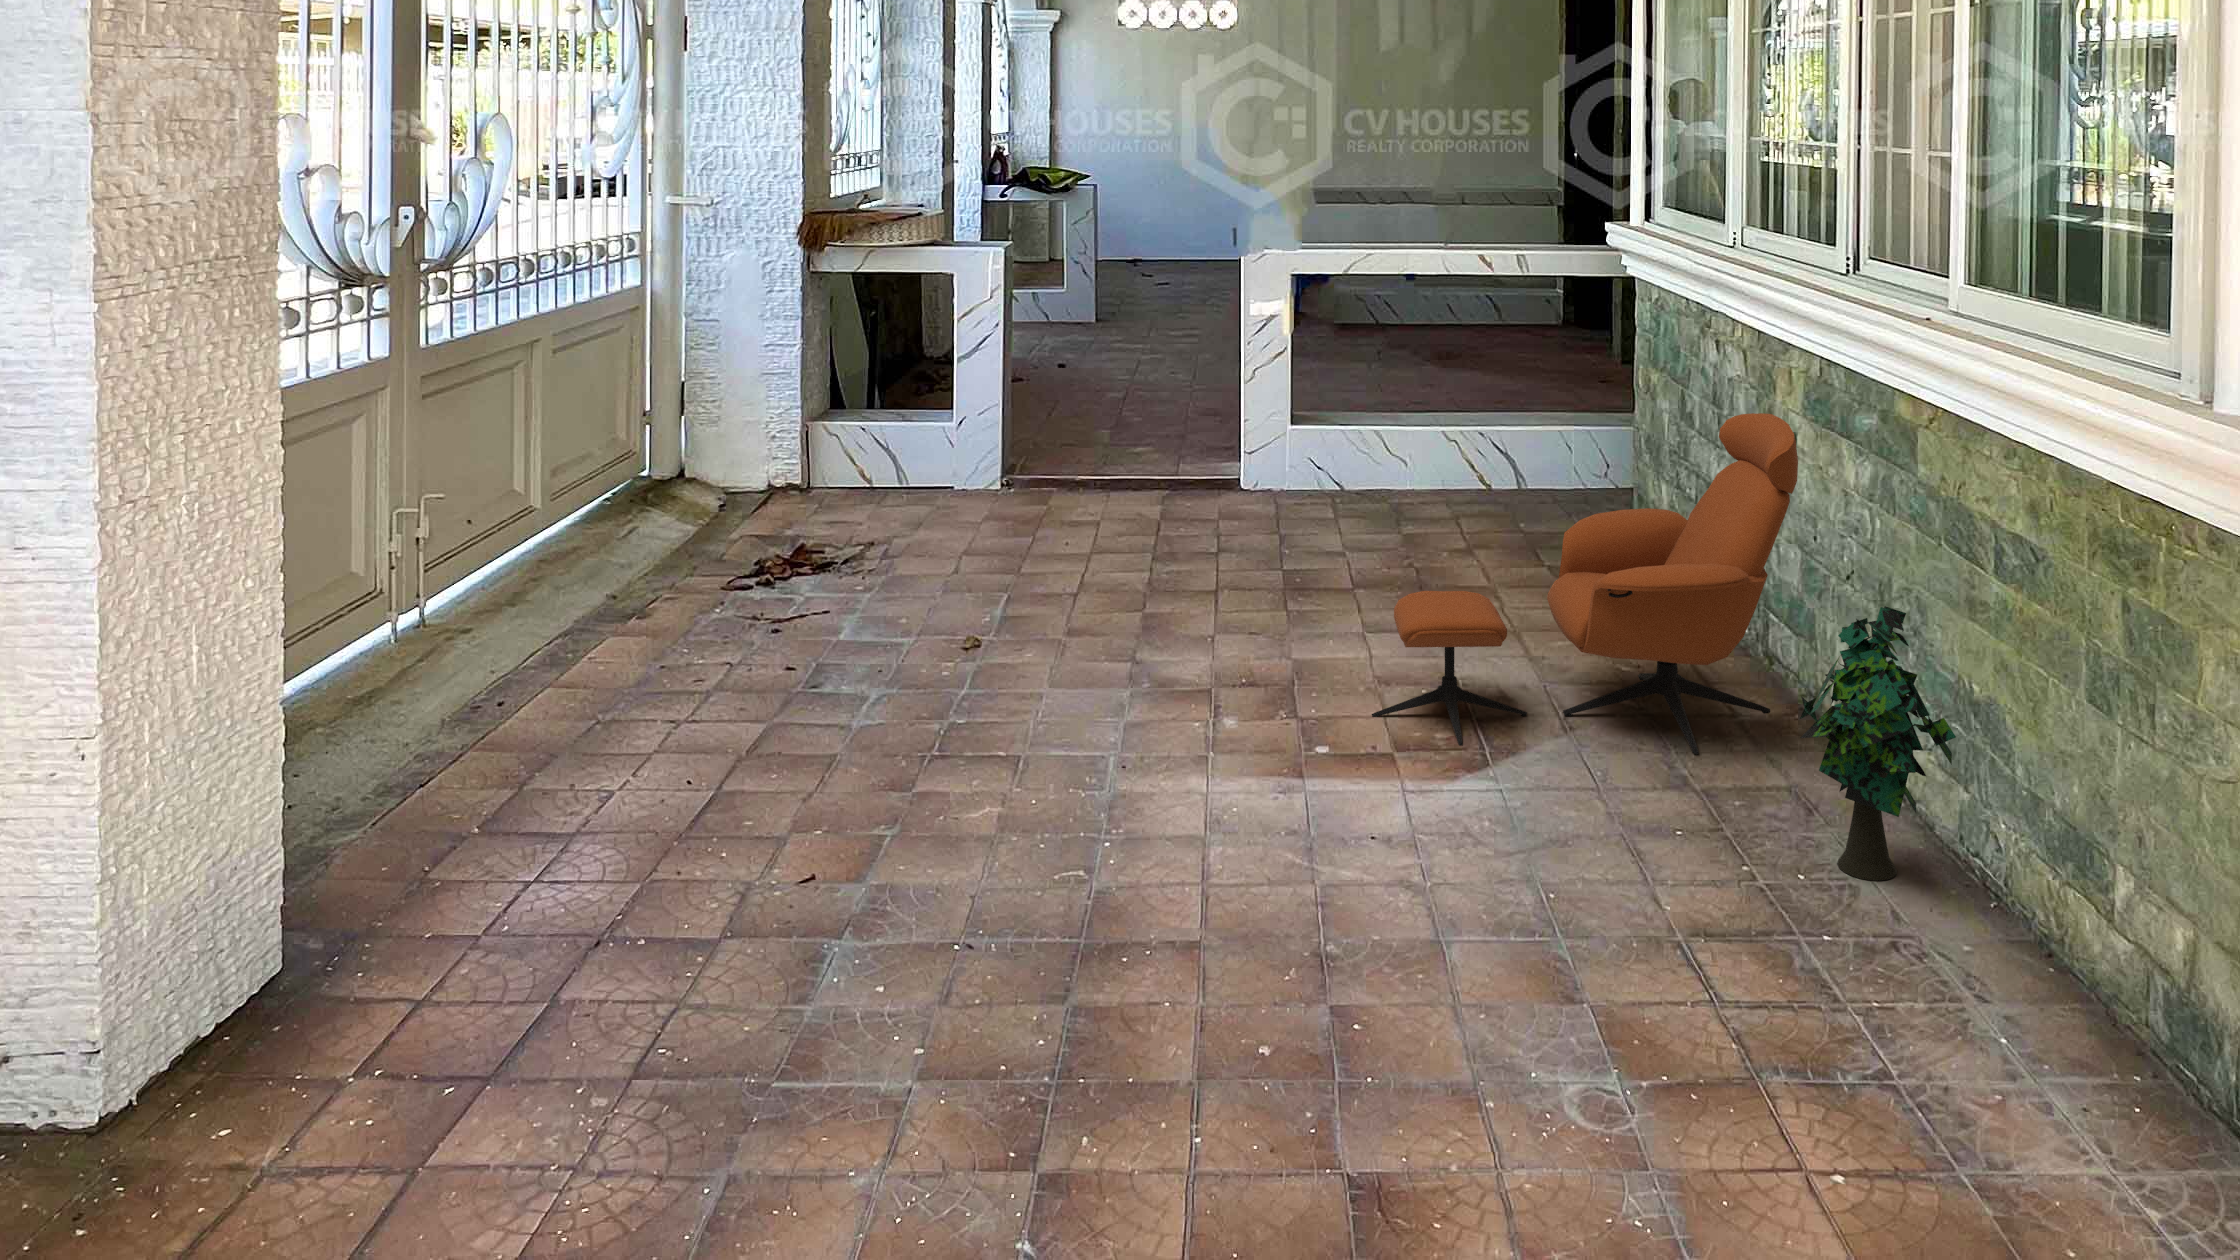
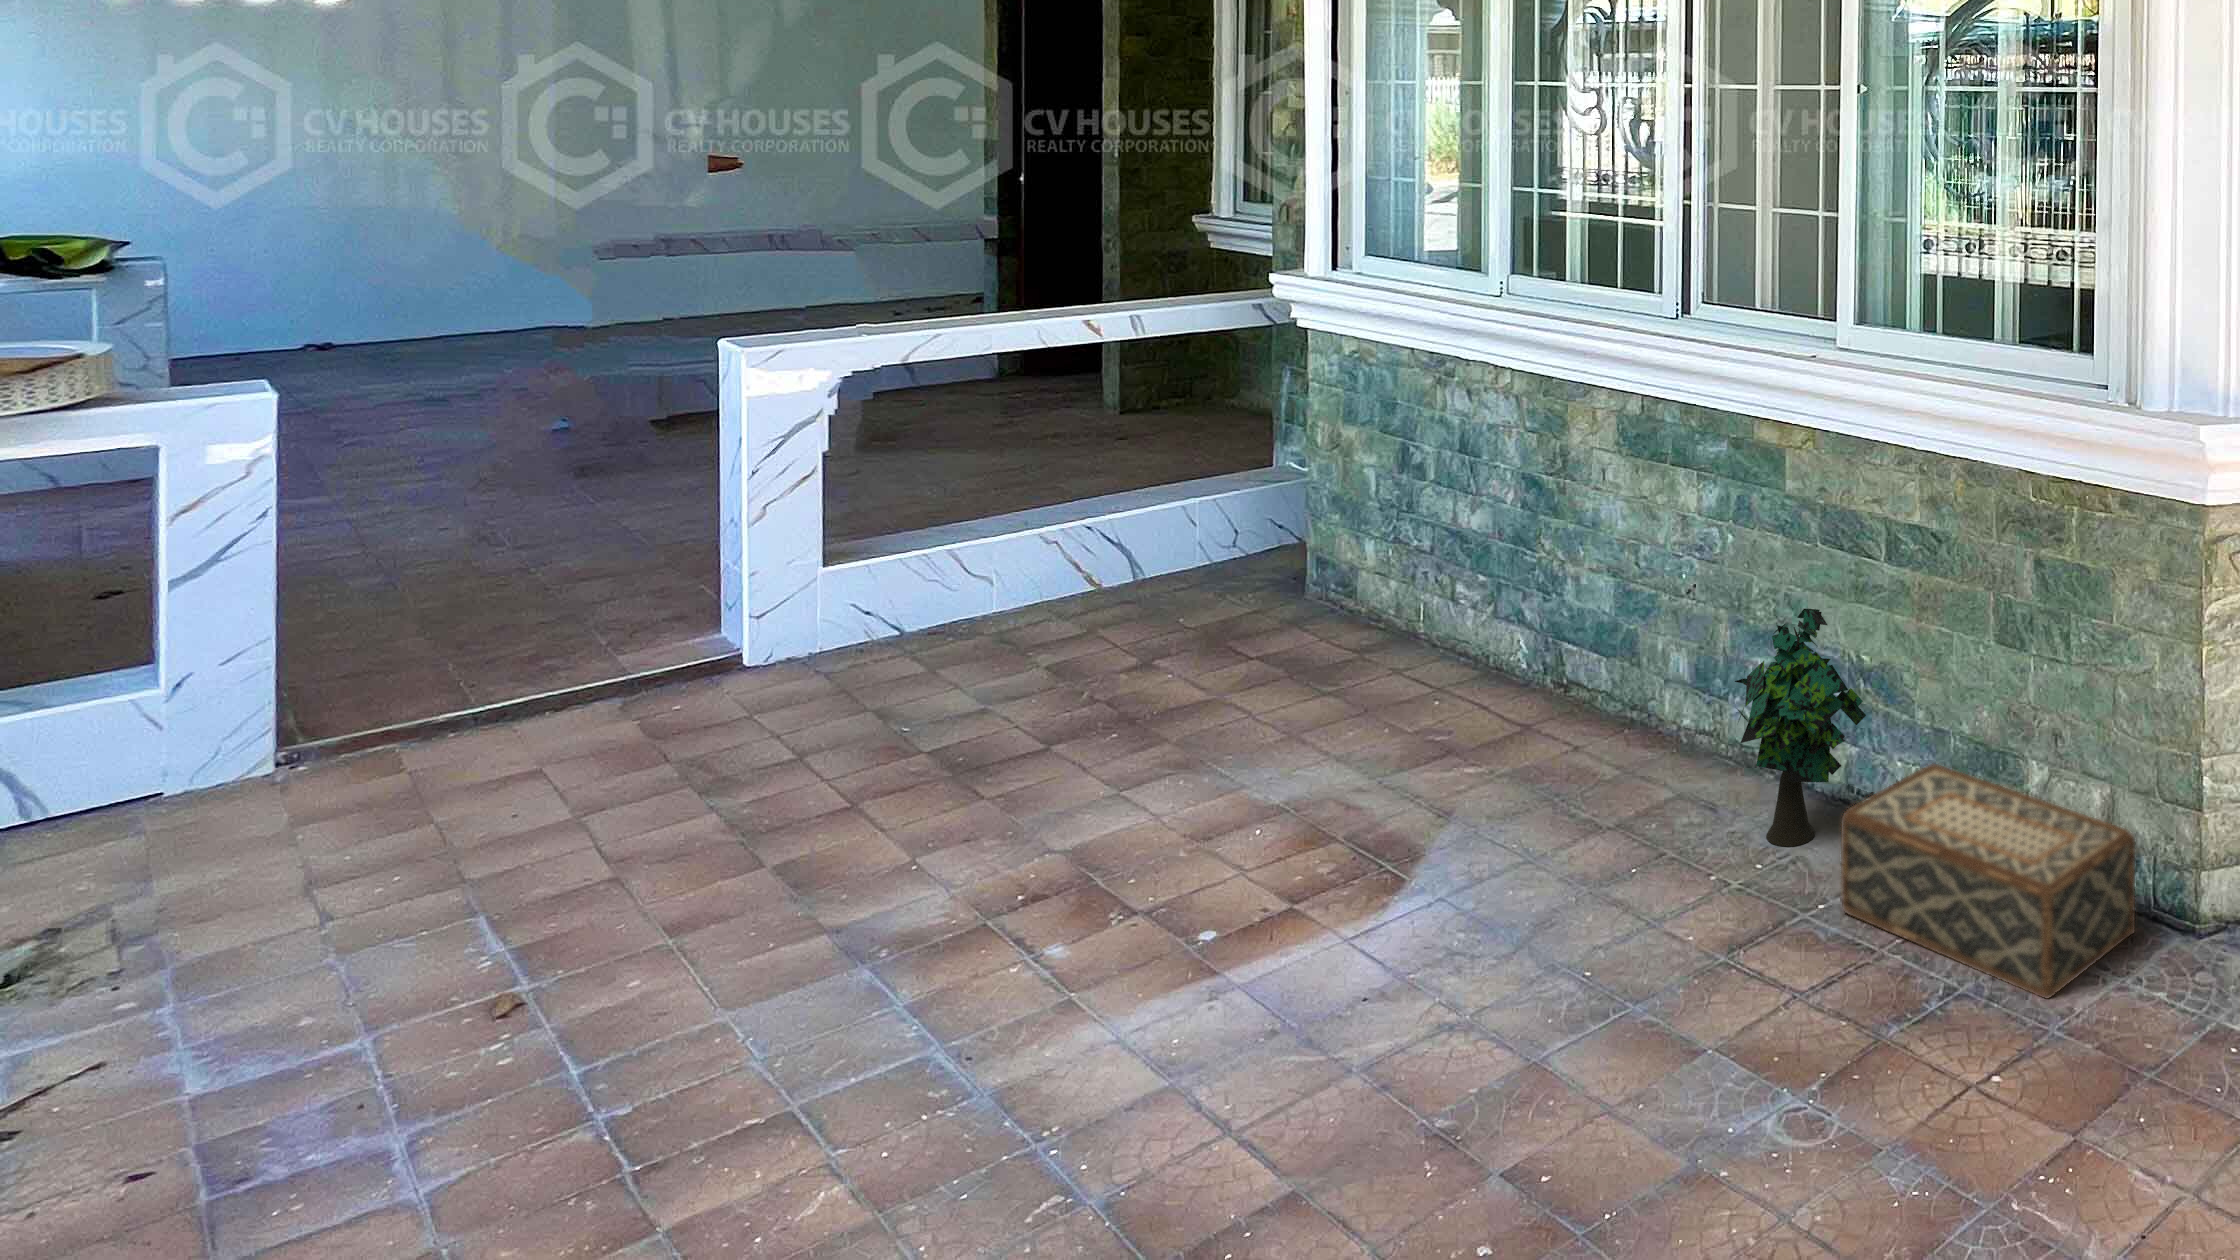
lounge chair: present [1372,413,1798,754] -> none [1224,453,1635,873]
woven basket: none [1843,830,2192,1139] -> present [1841,764,2135,998]

